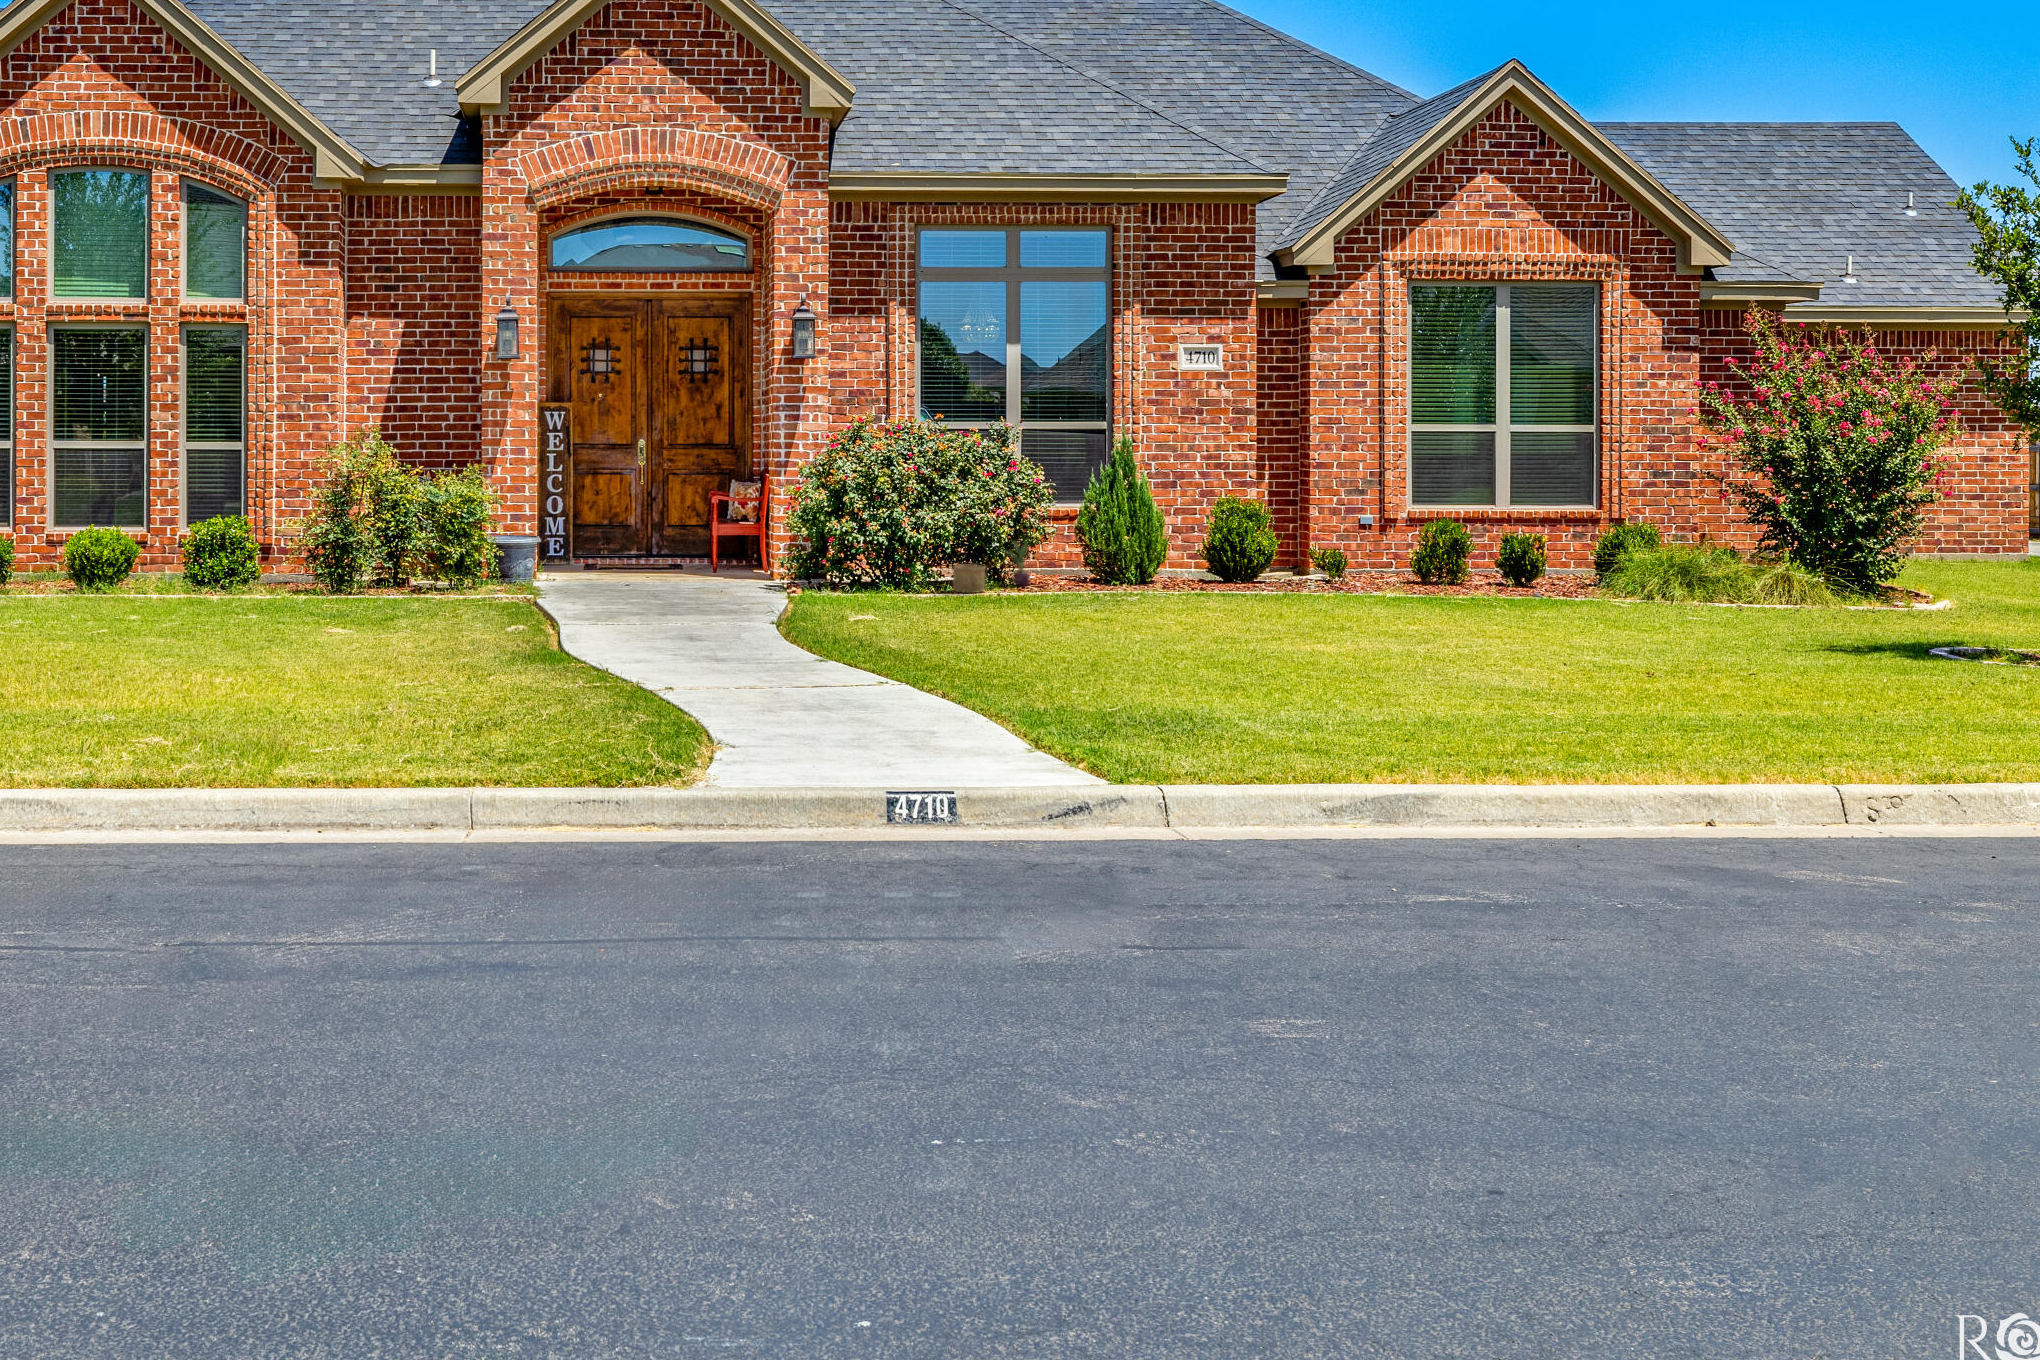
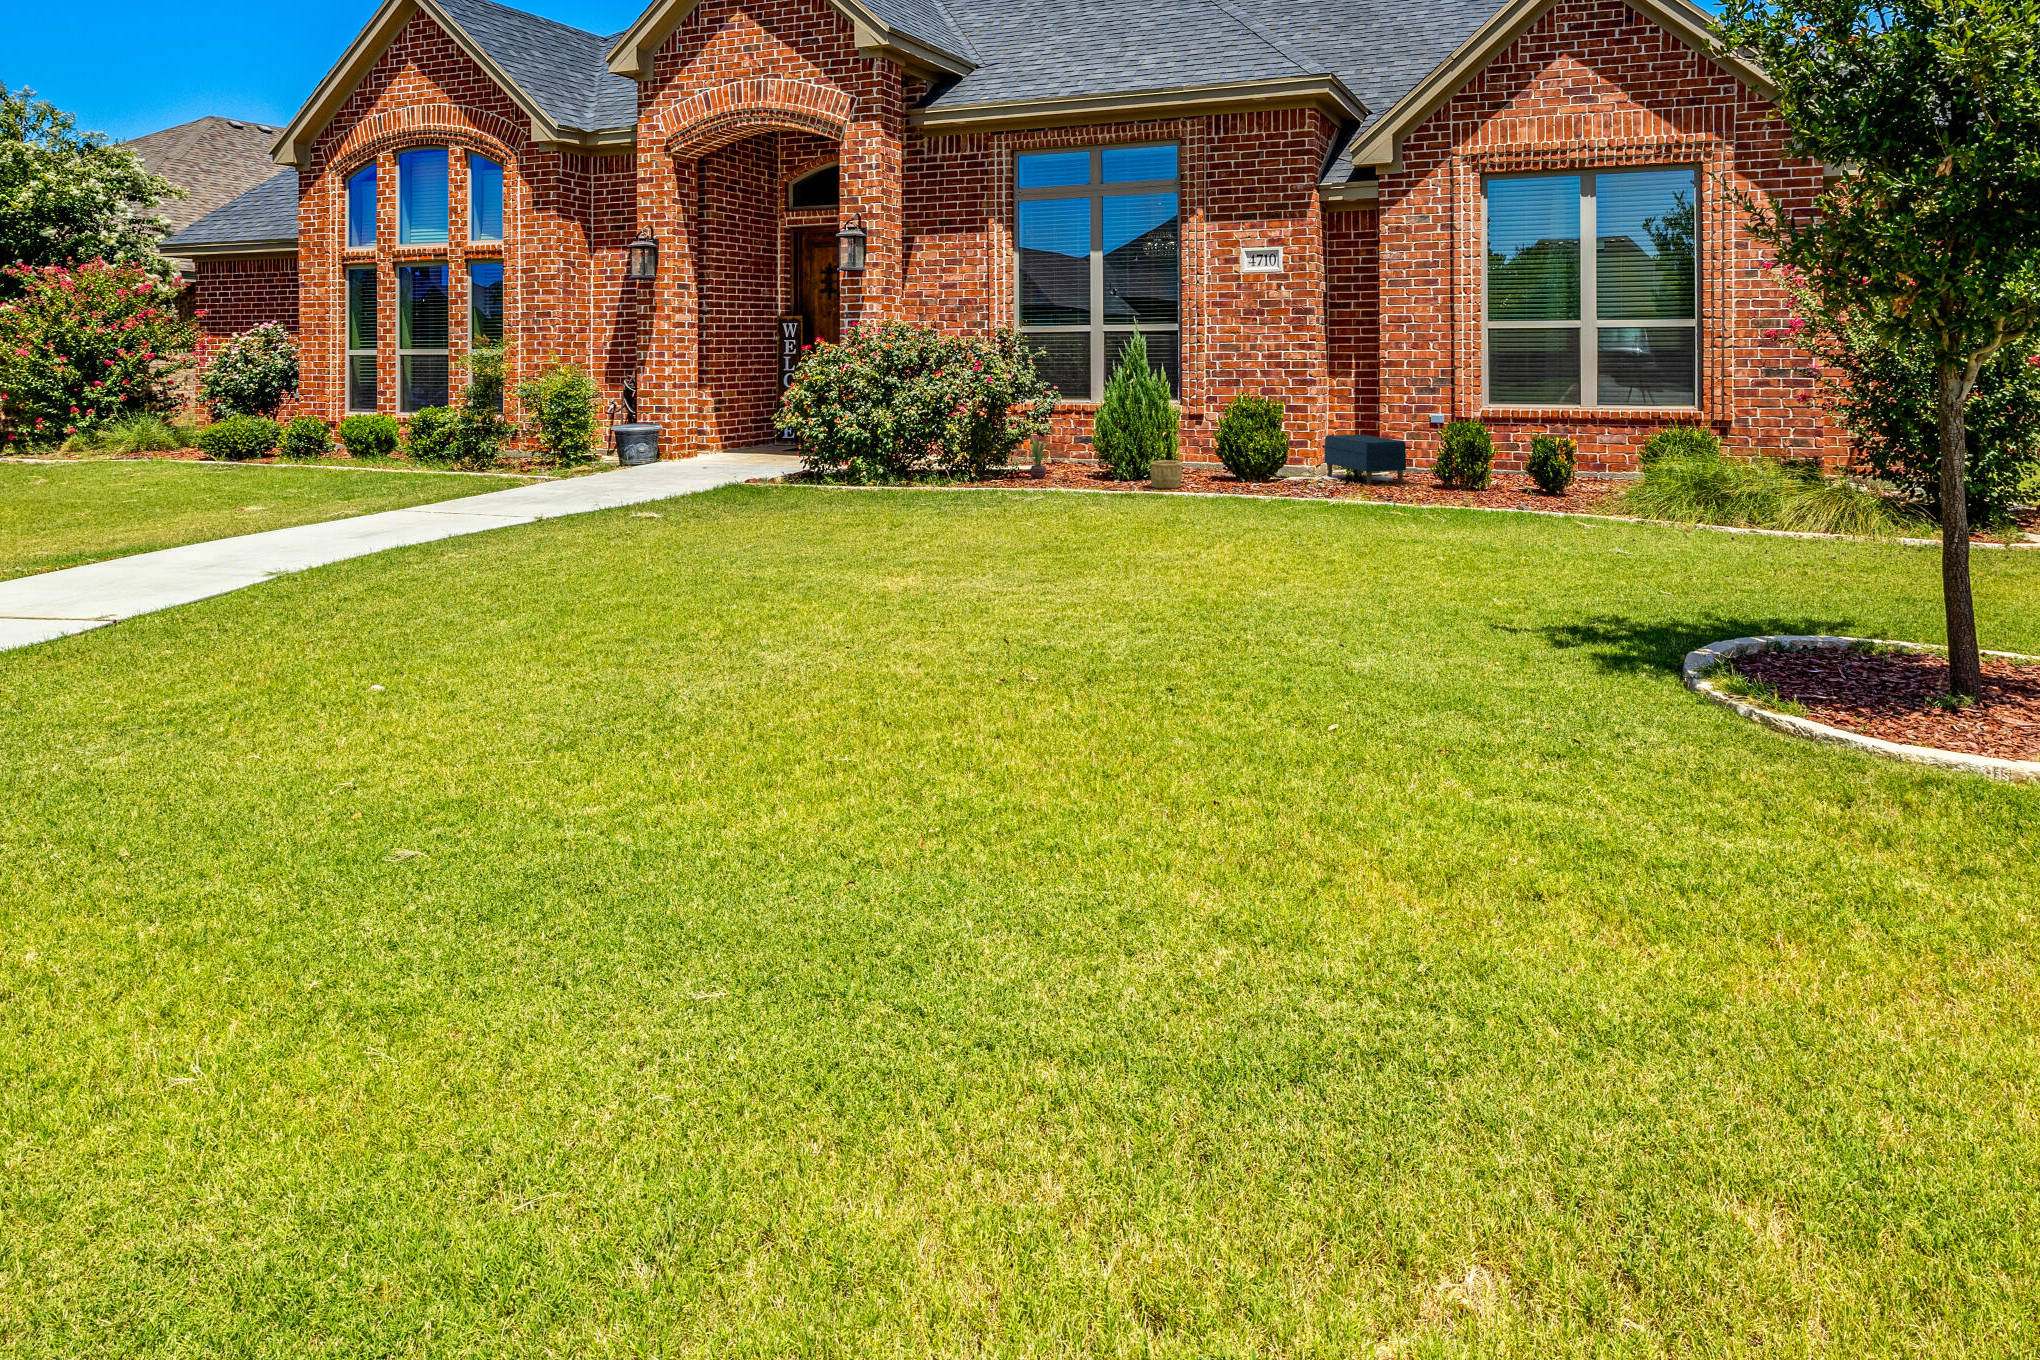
bench: none [1259,531,1360,581] -> present [1325,434,1406,485]
wooden bucket: present [953,564,985,593] -> present [1150,460,1182,488]

